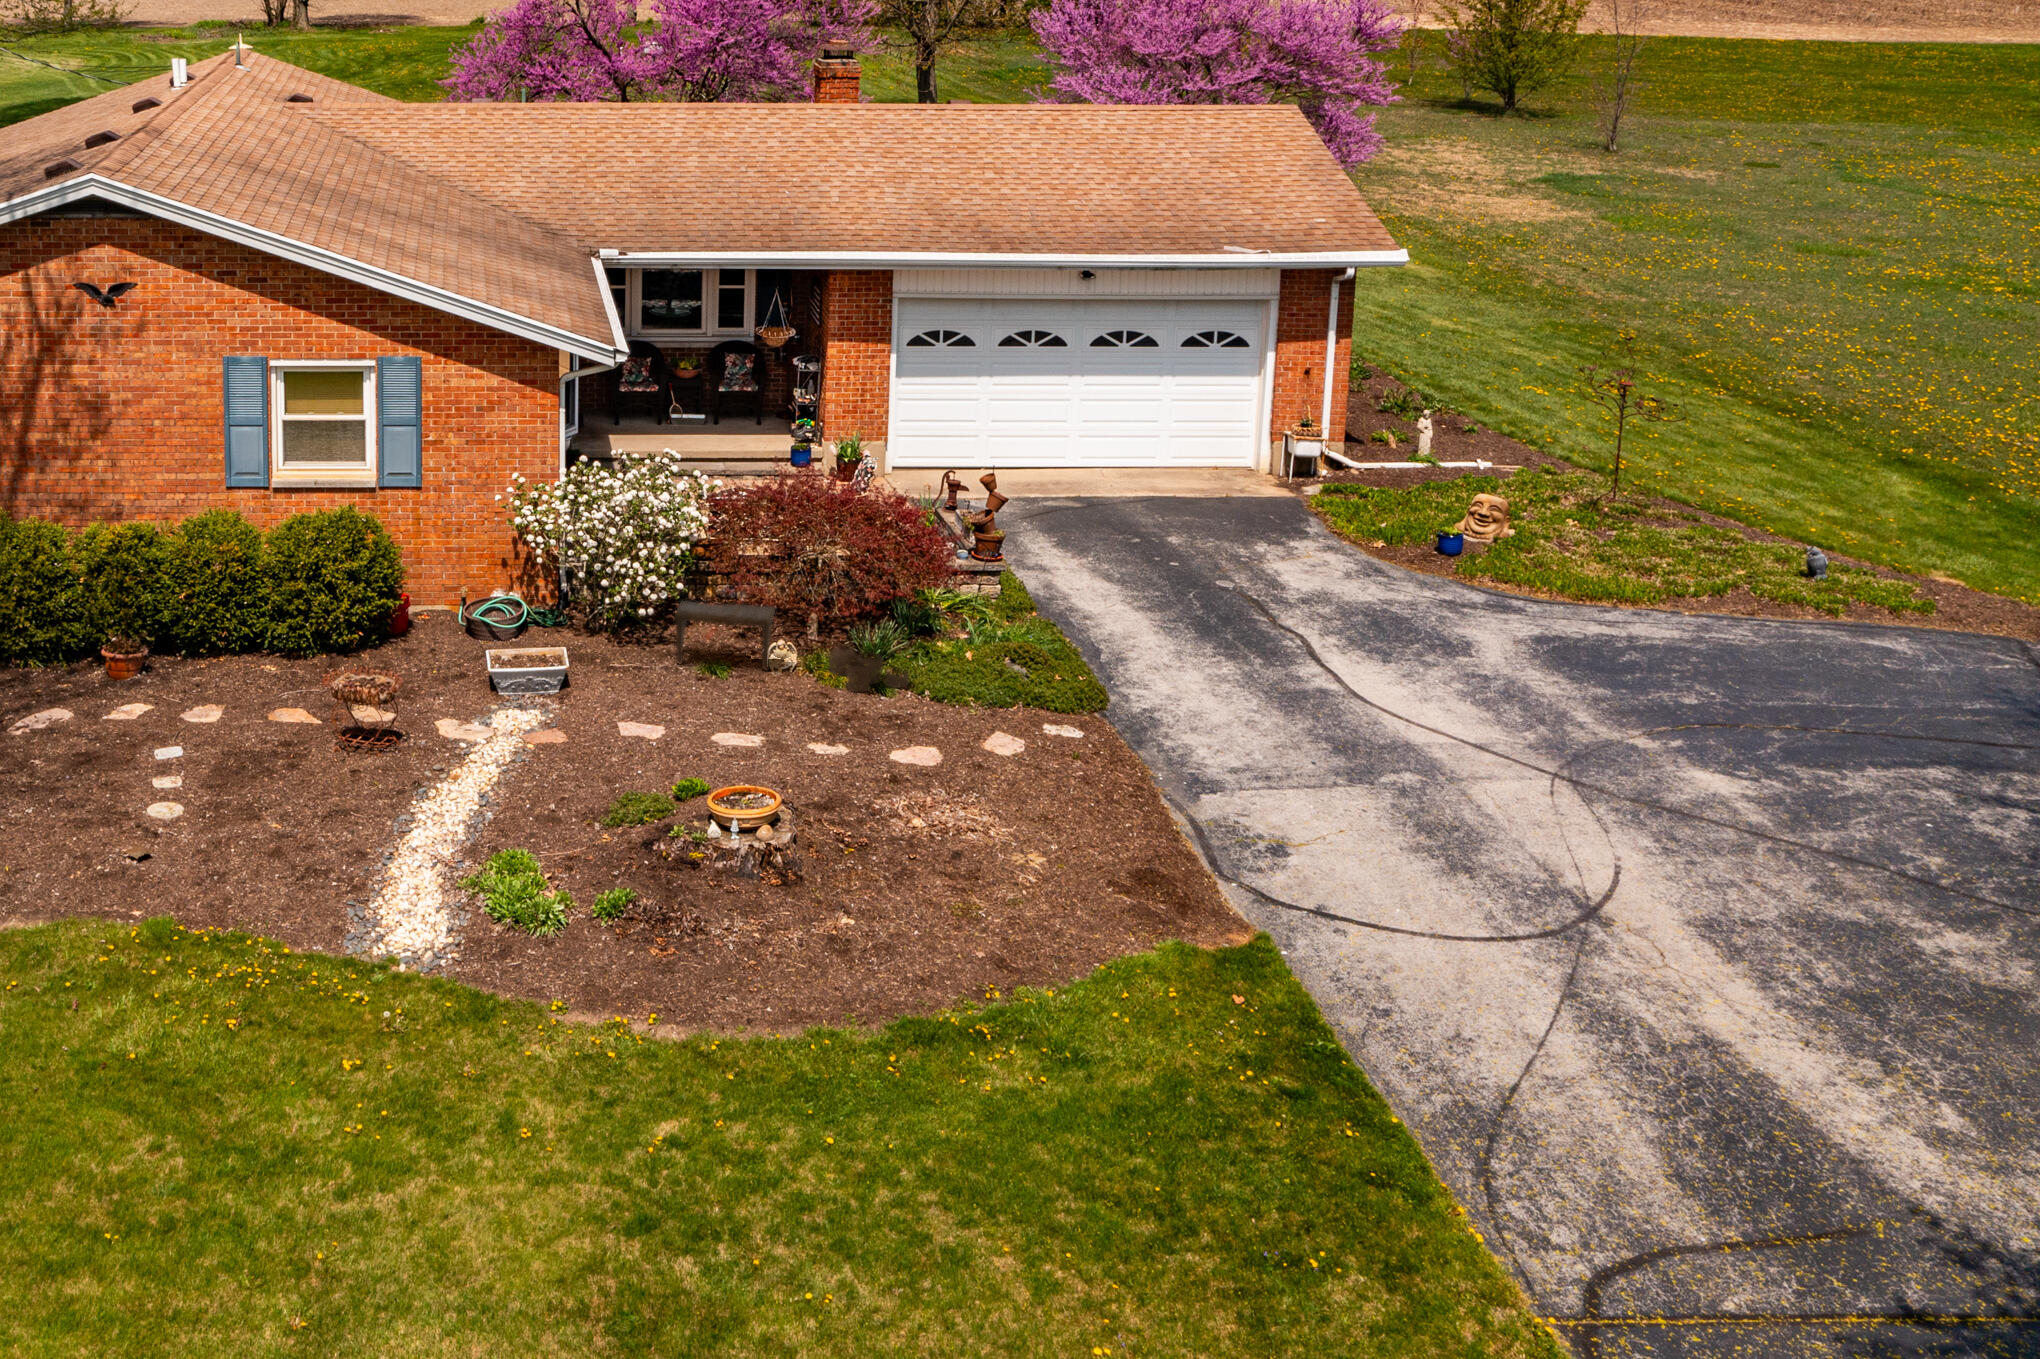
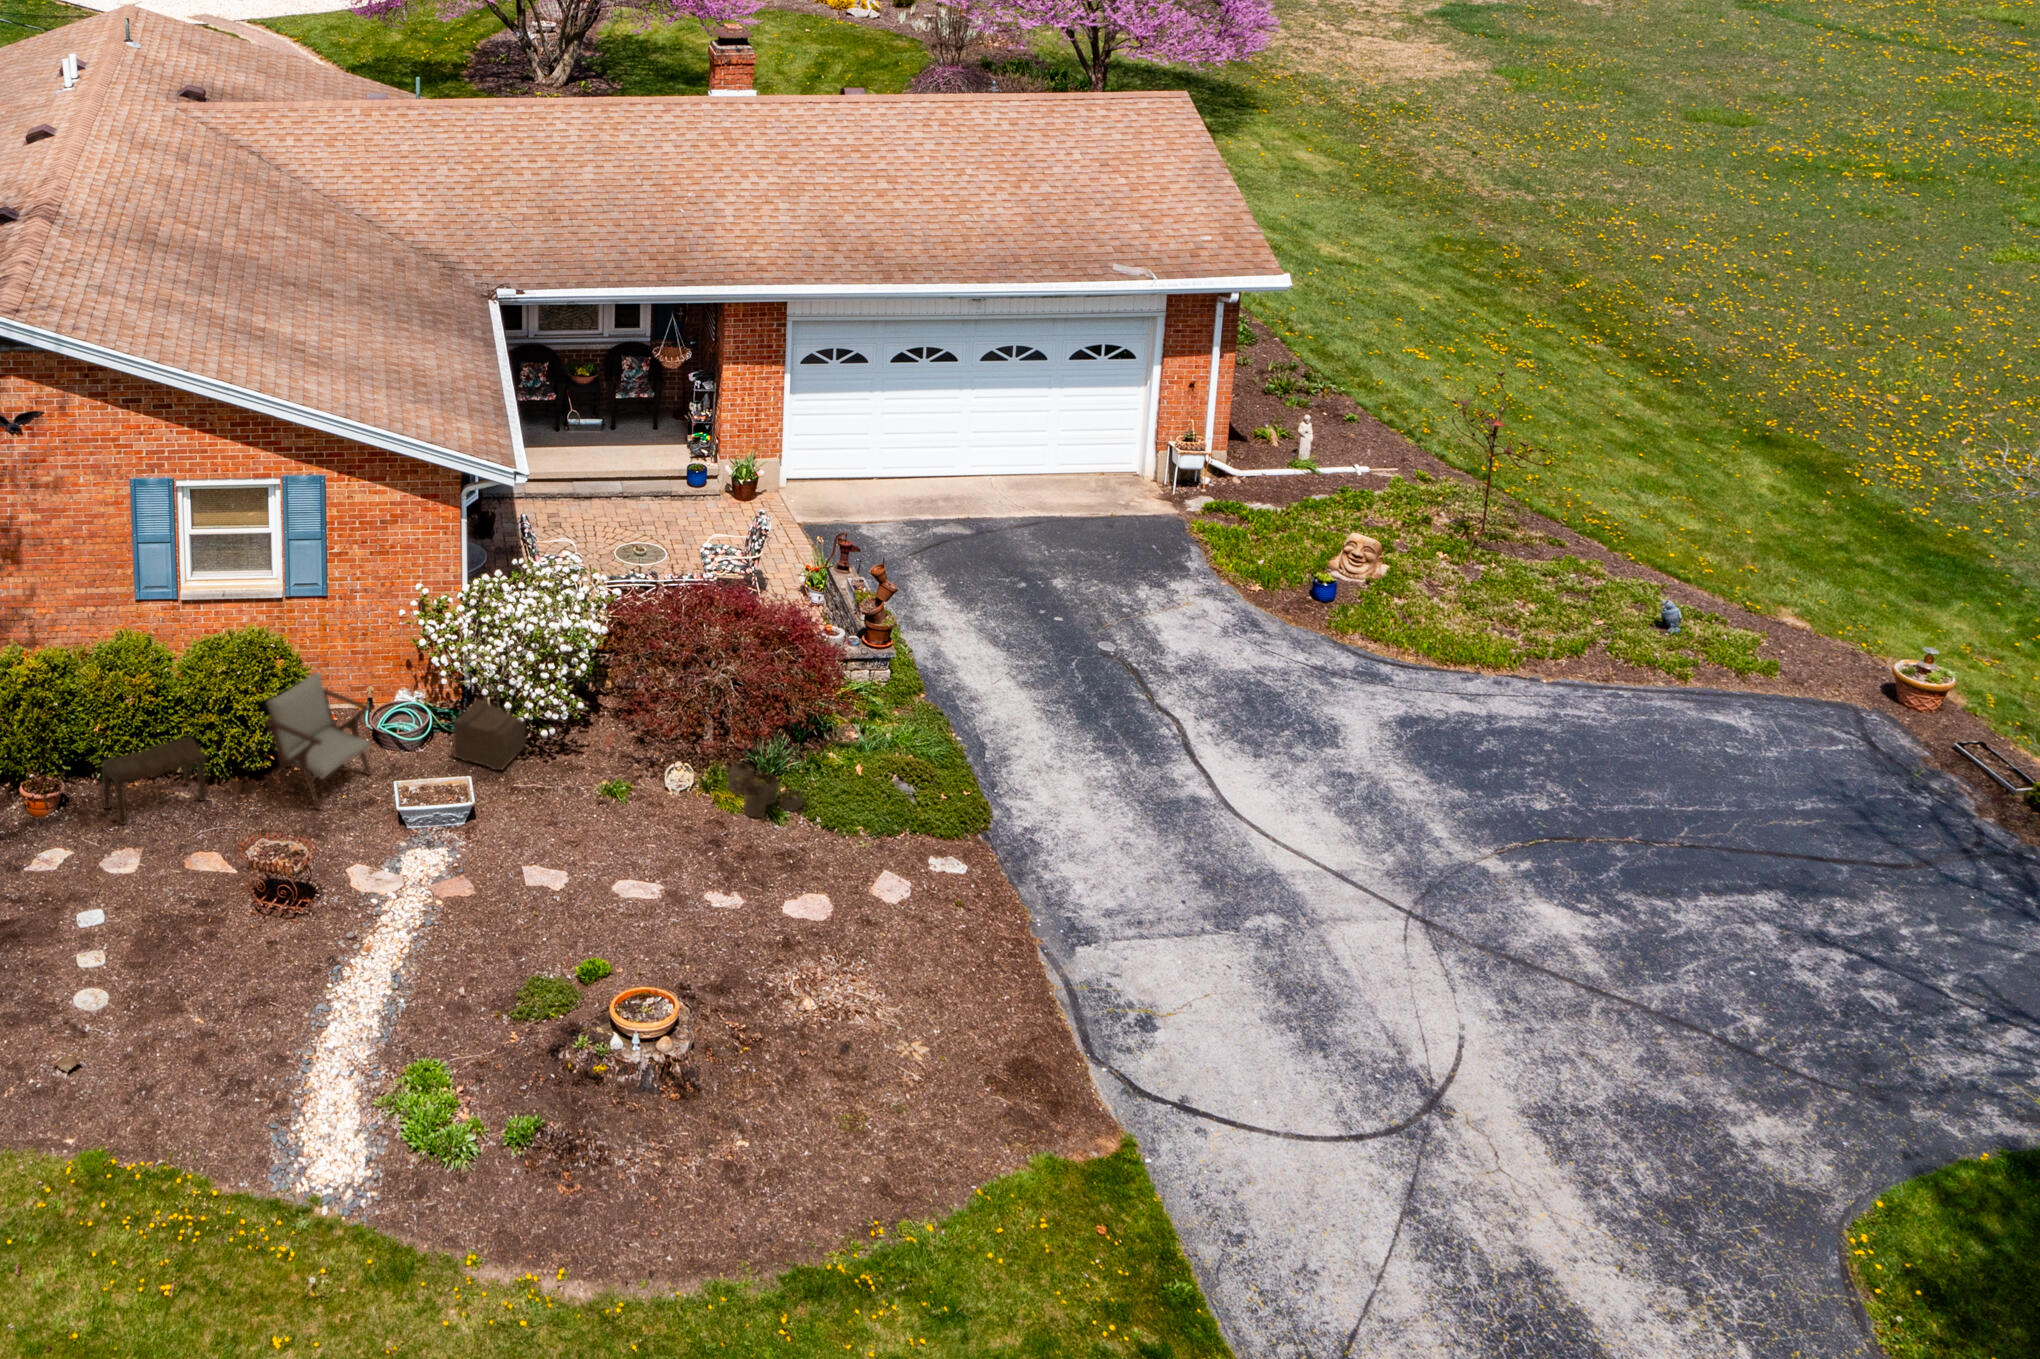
lounge chair: none [340,548,459,680] -> present [261,672,372,809]
wooden crate: none [542,589,617,655] -> present [453,701,526,771]
bench: present [675,601,775,670] -> present [102,737,206,824]

